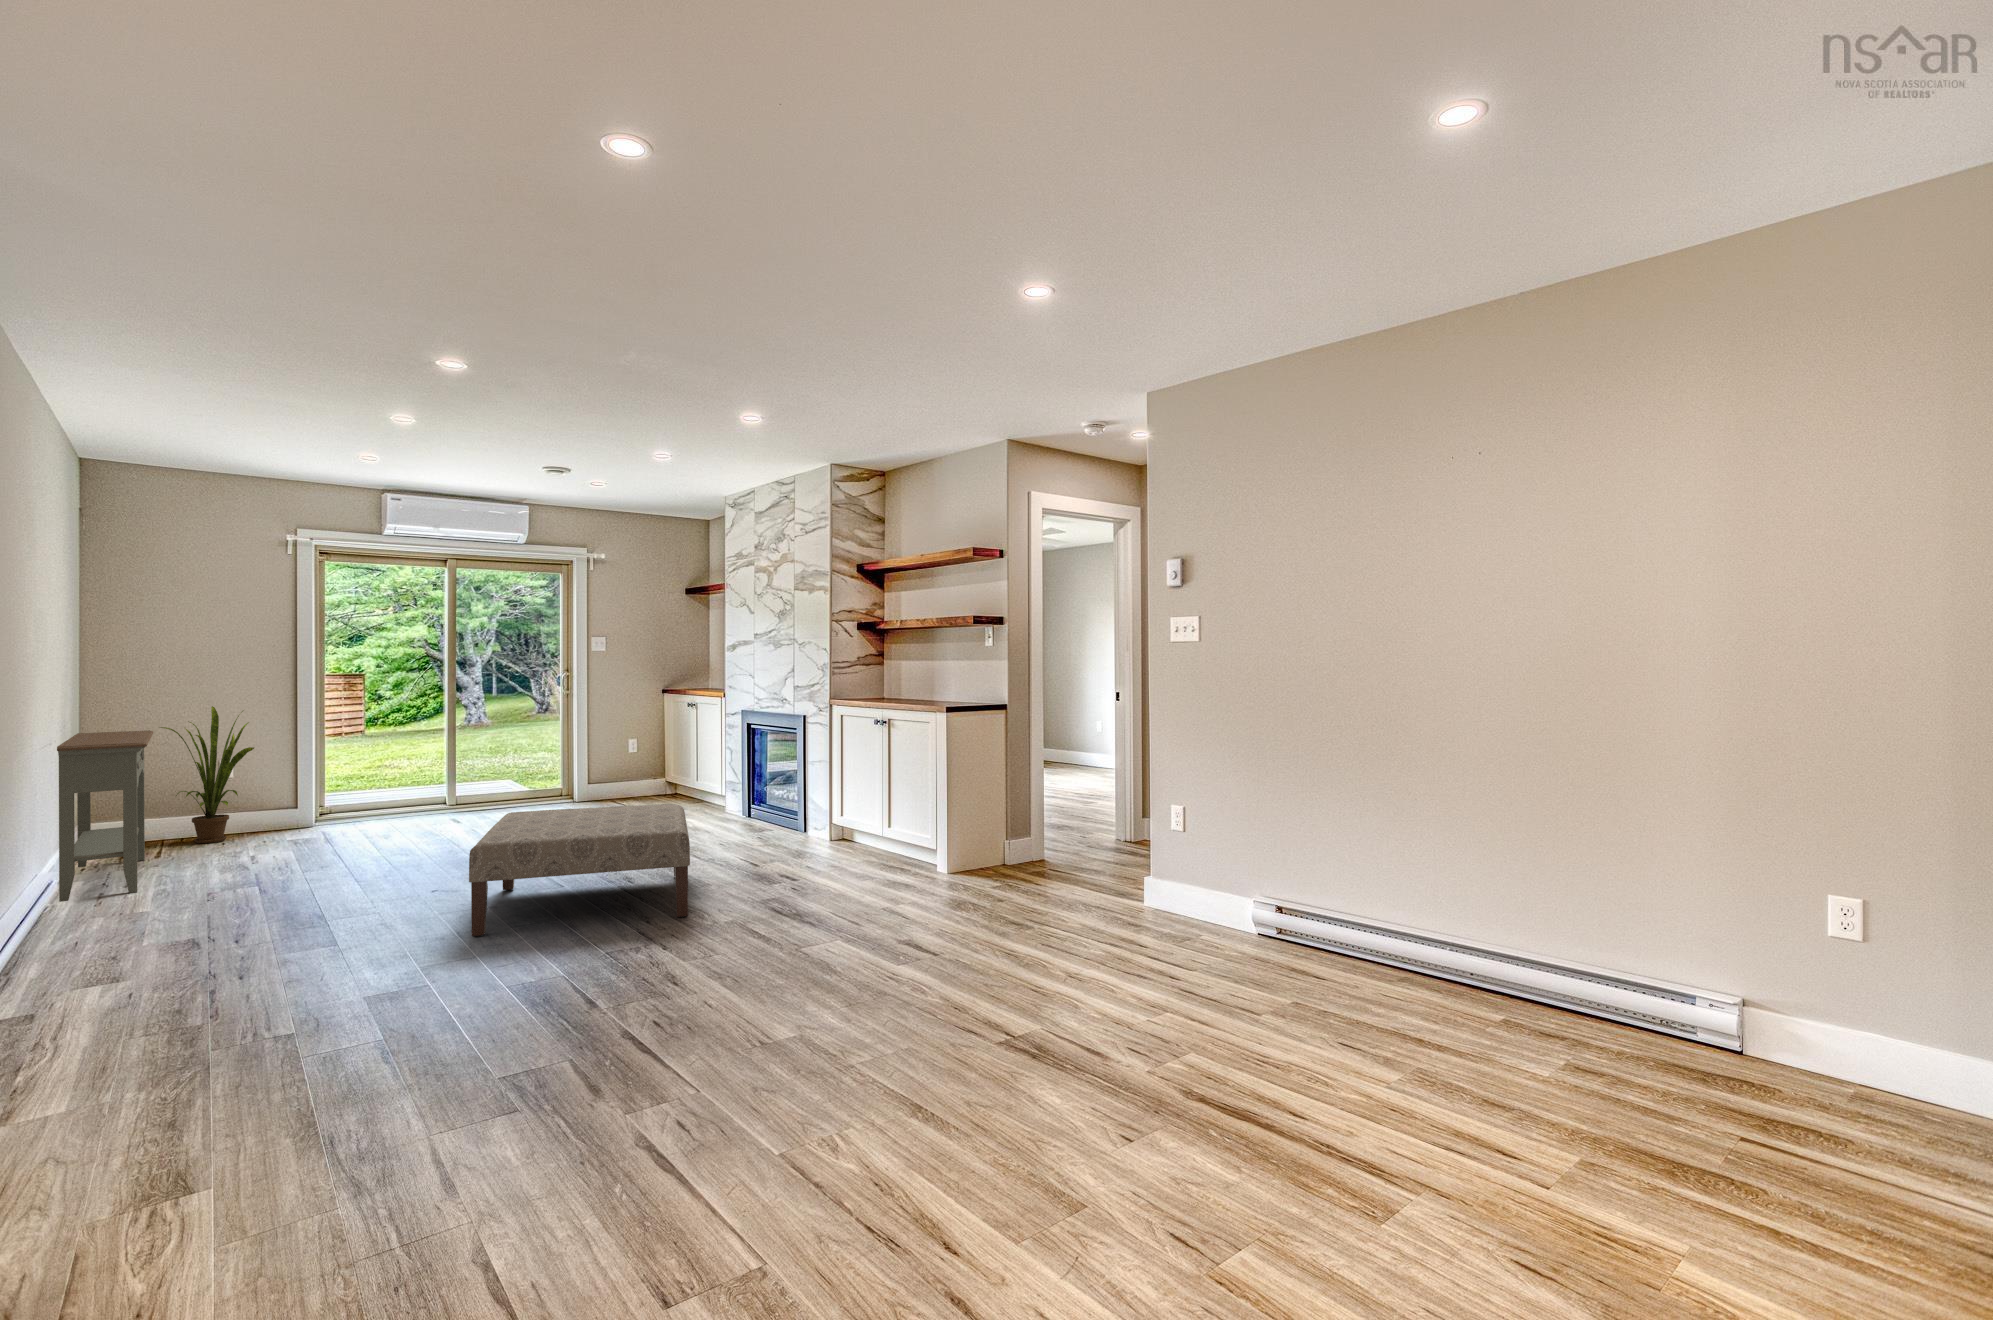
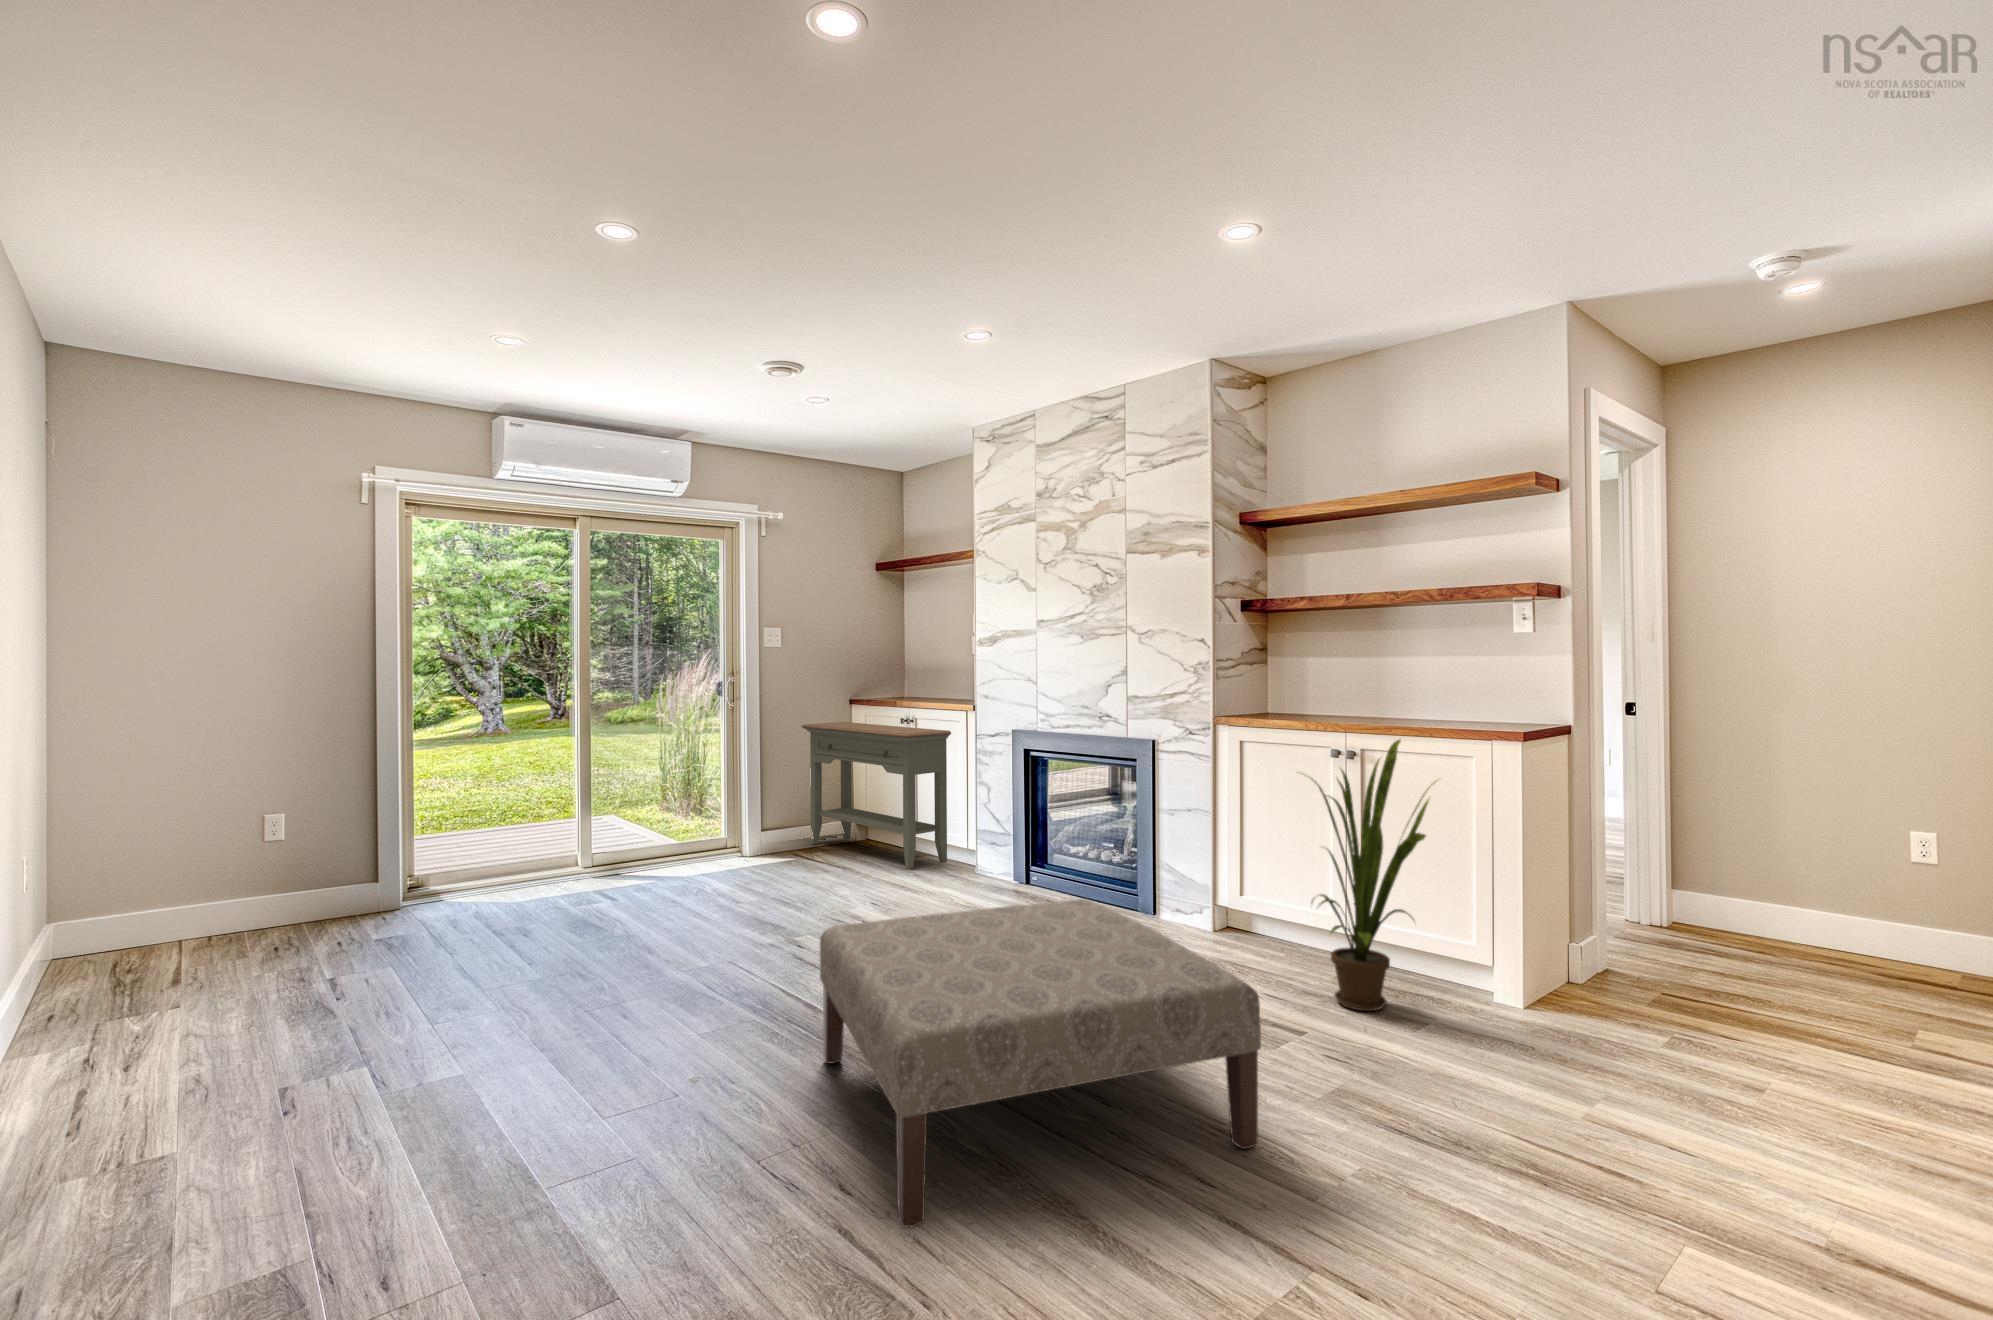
house plant: present [160,706,254,843] -> present [1312,740,1435,1011]
console table: present [57,730,153,902] -> present [802,722,951,870]

